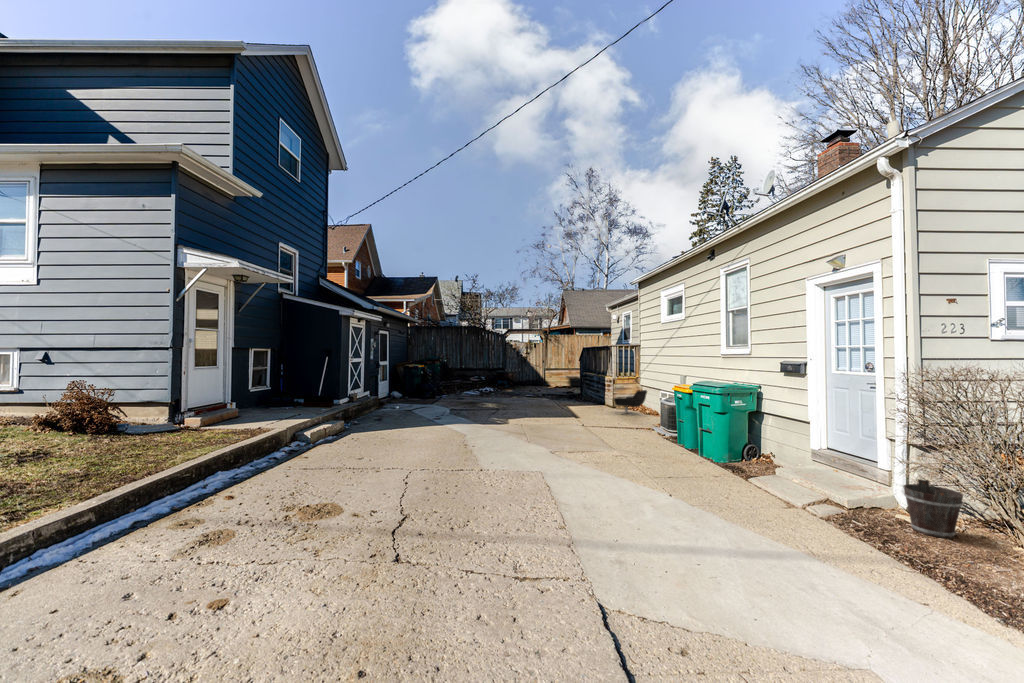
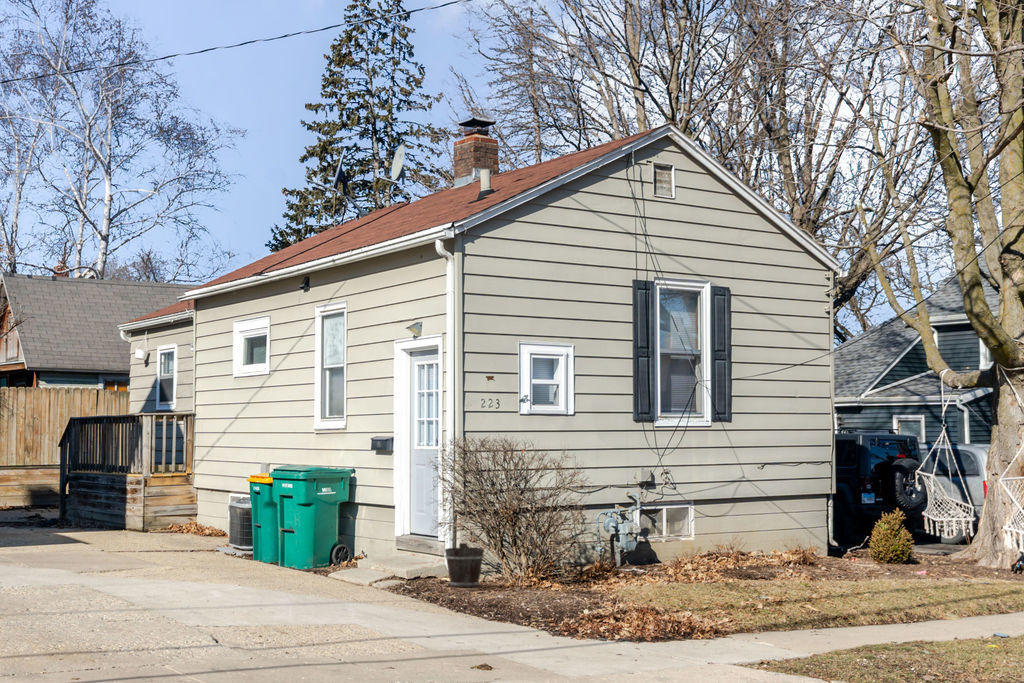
lounge chair: present [614,390,647,413] -> none [148,493,208,539]

